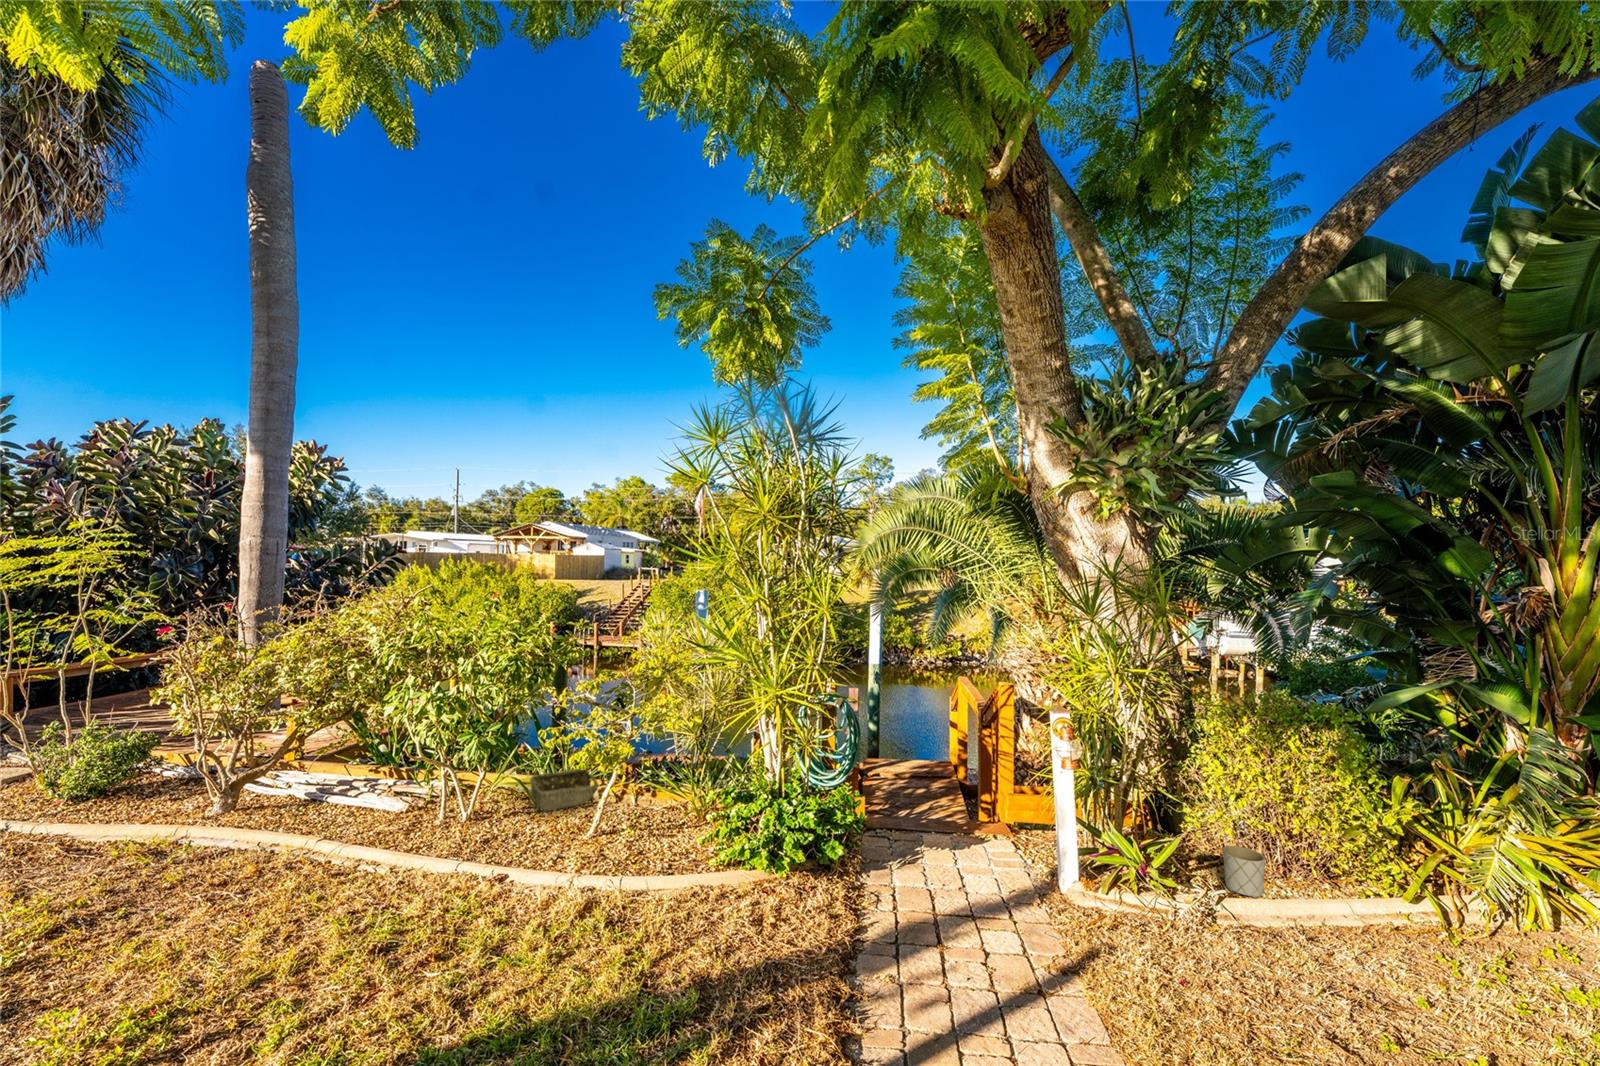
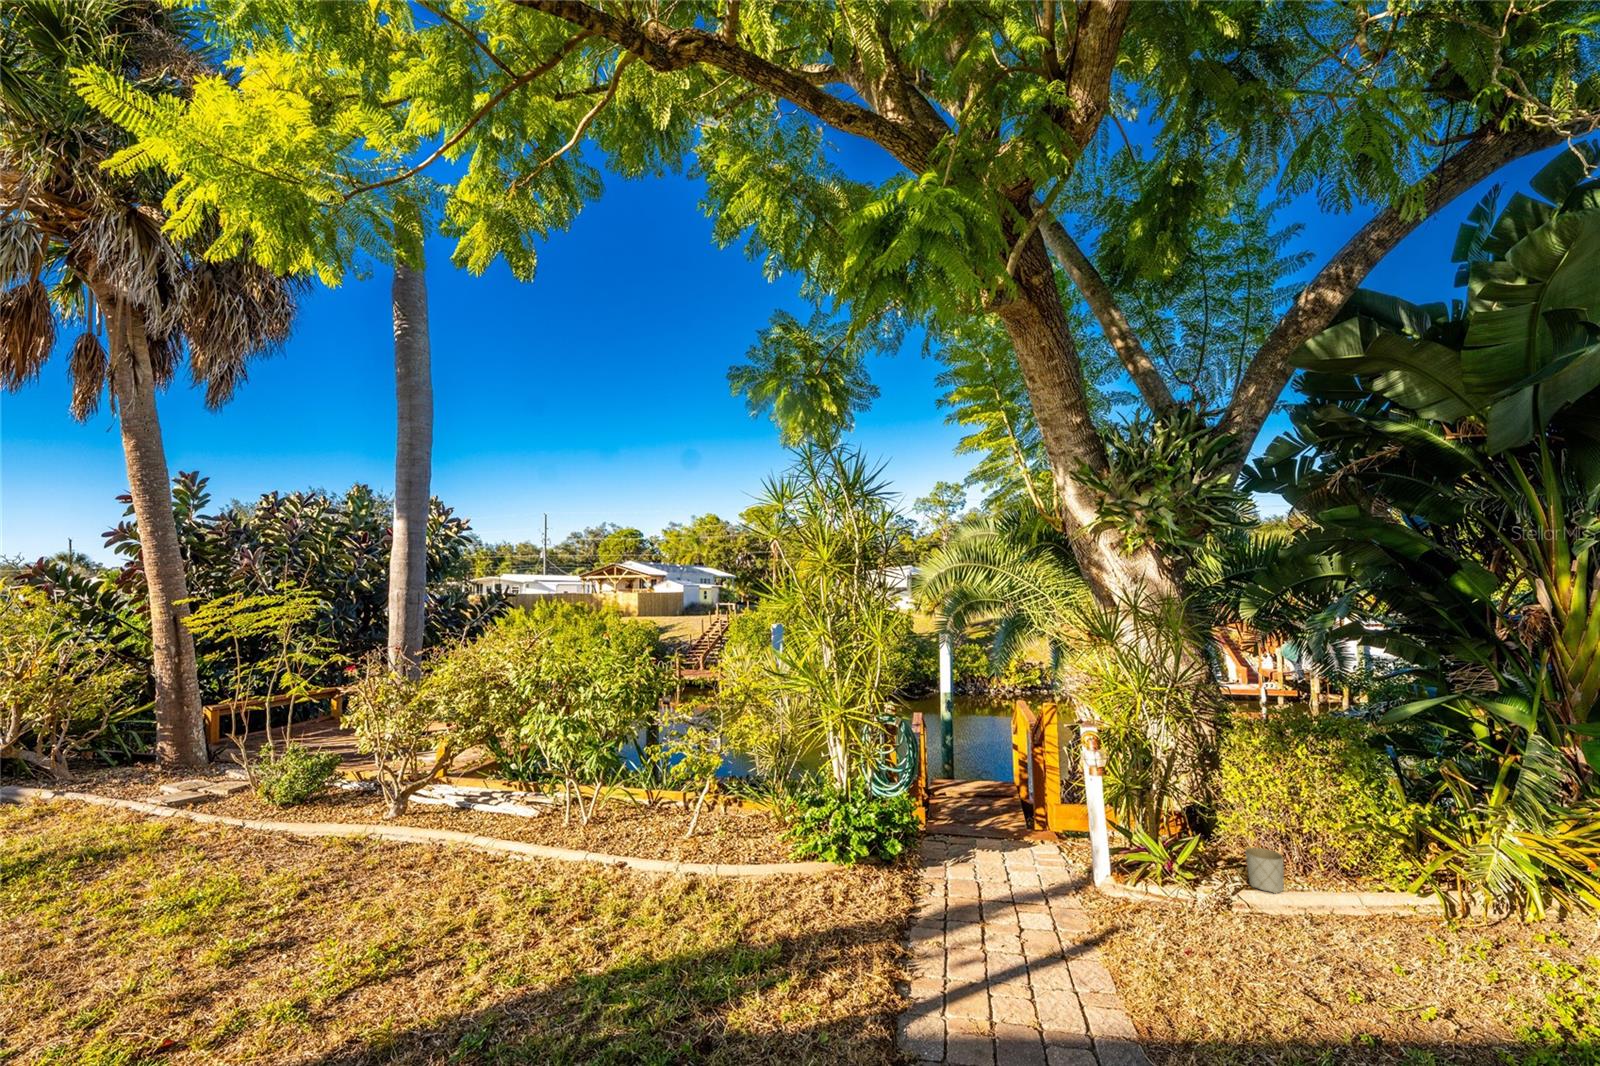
woven basket: present [530,769,598,812] -> none [636,783,693,818]

